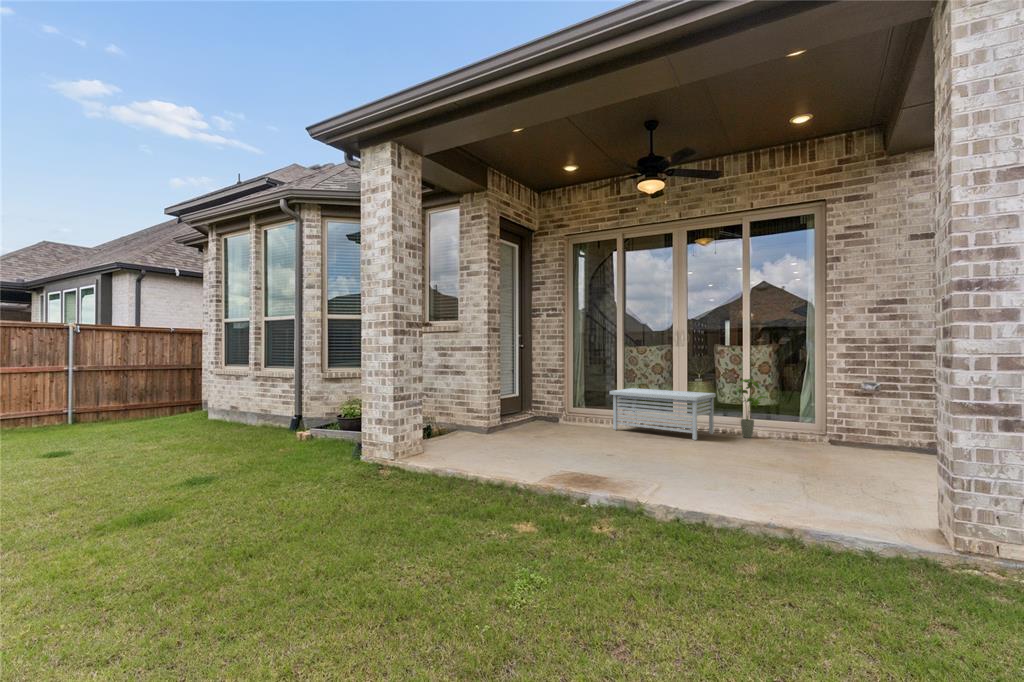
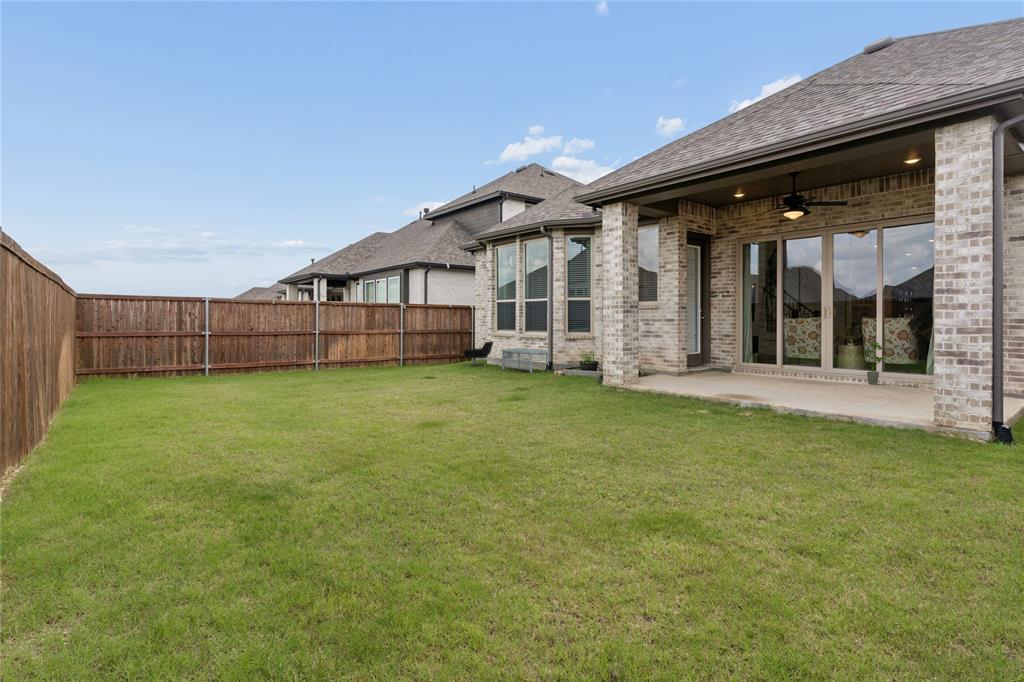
lounge chair: none [153,382,215,424] -> present [463,341,493,364]
storage bench: present [610,388,716,440] -> present [501,348,549,373]

